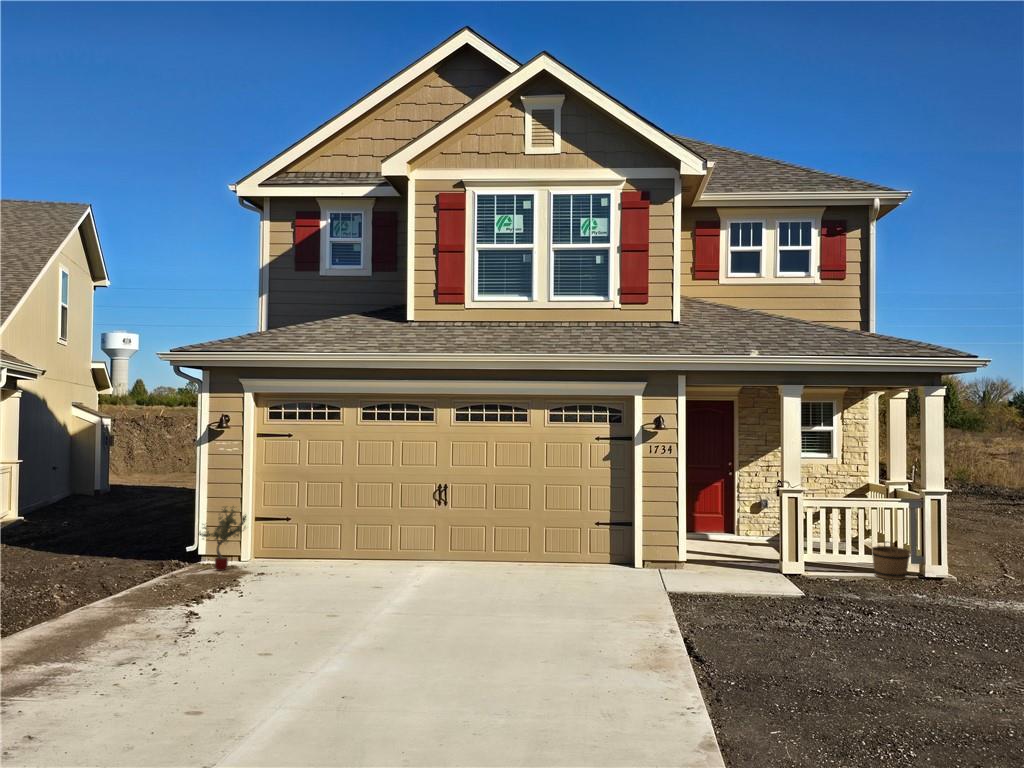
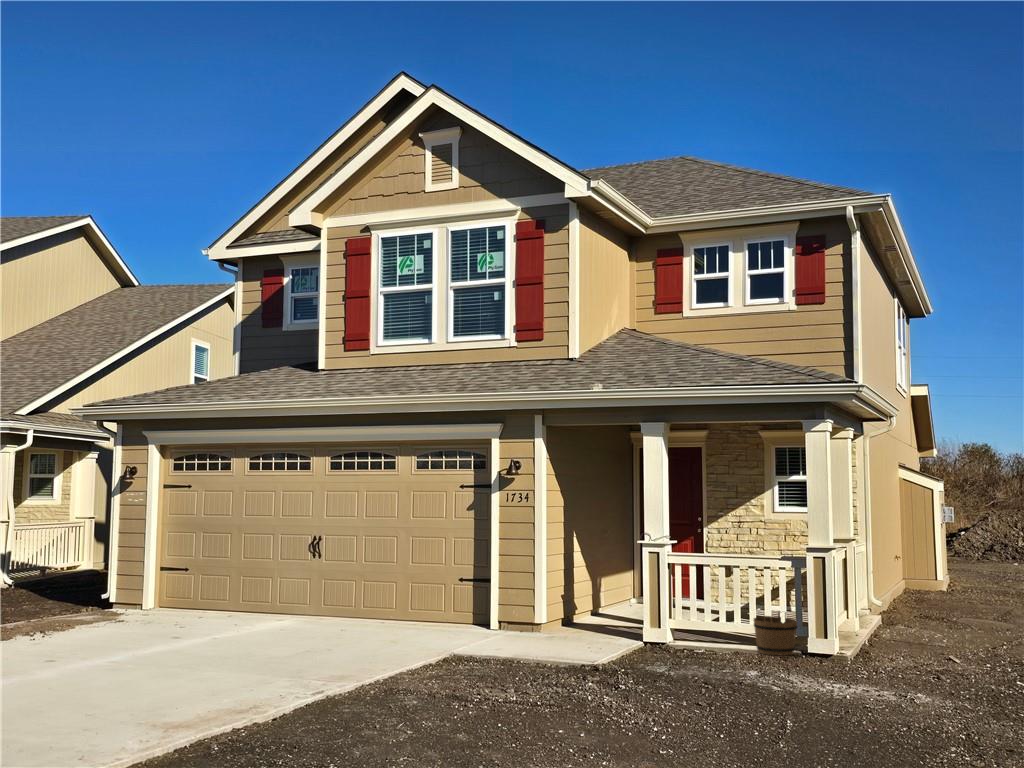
potted tree: present [198,506,246,571] -> none [97,549,139,612]

